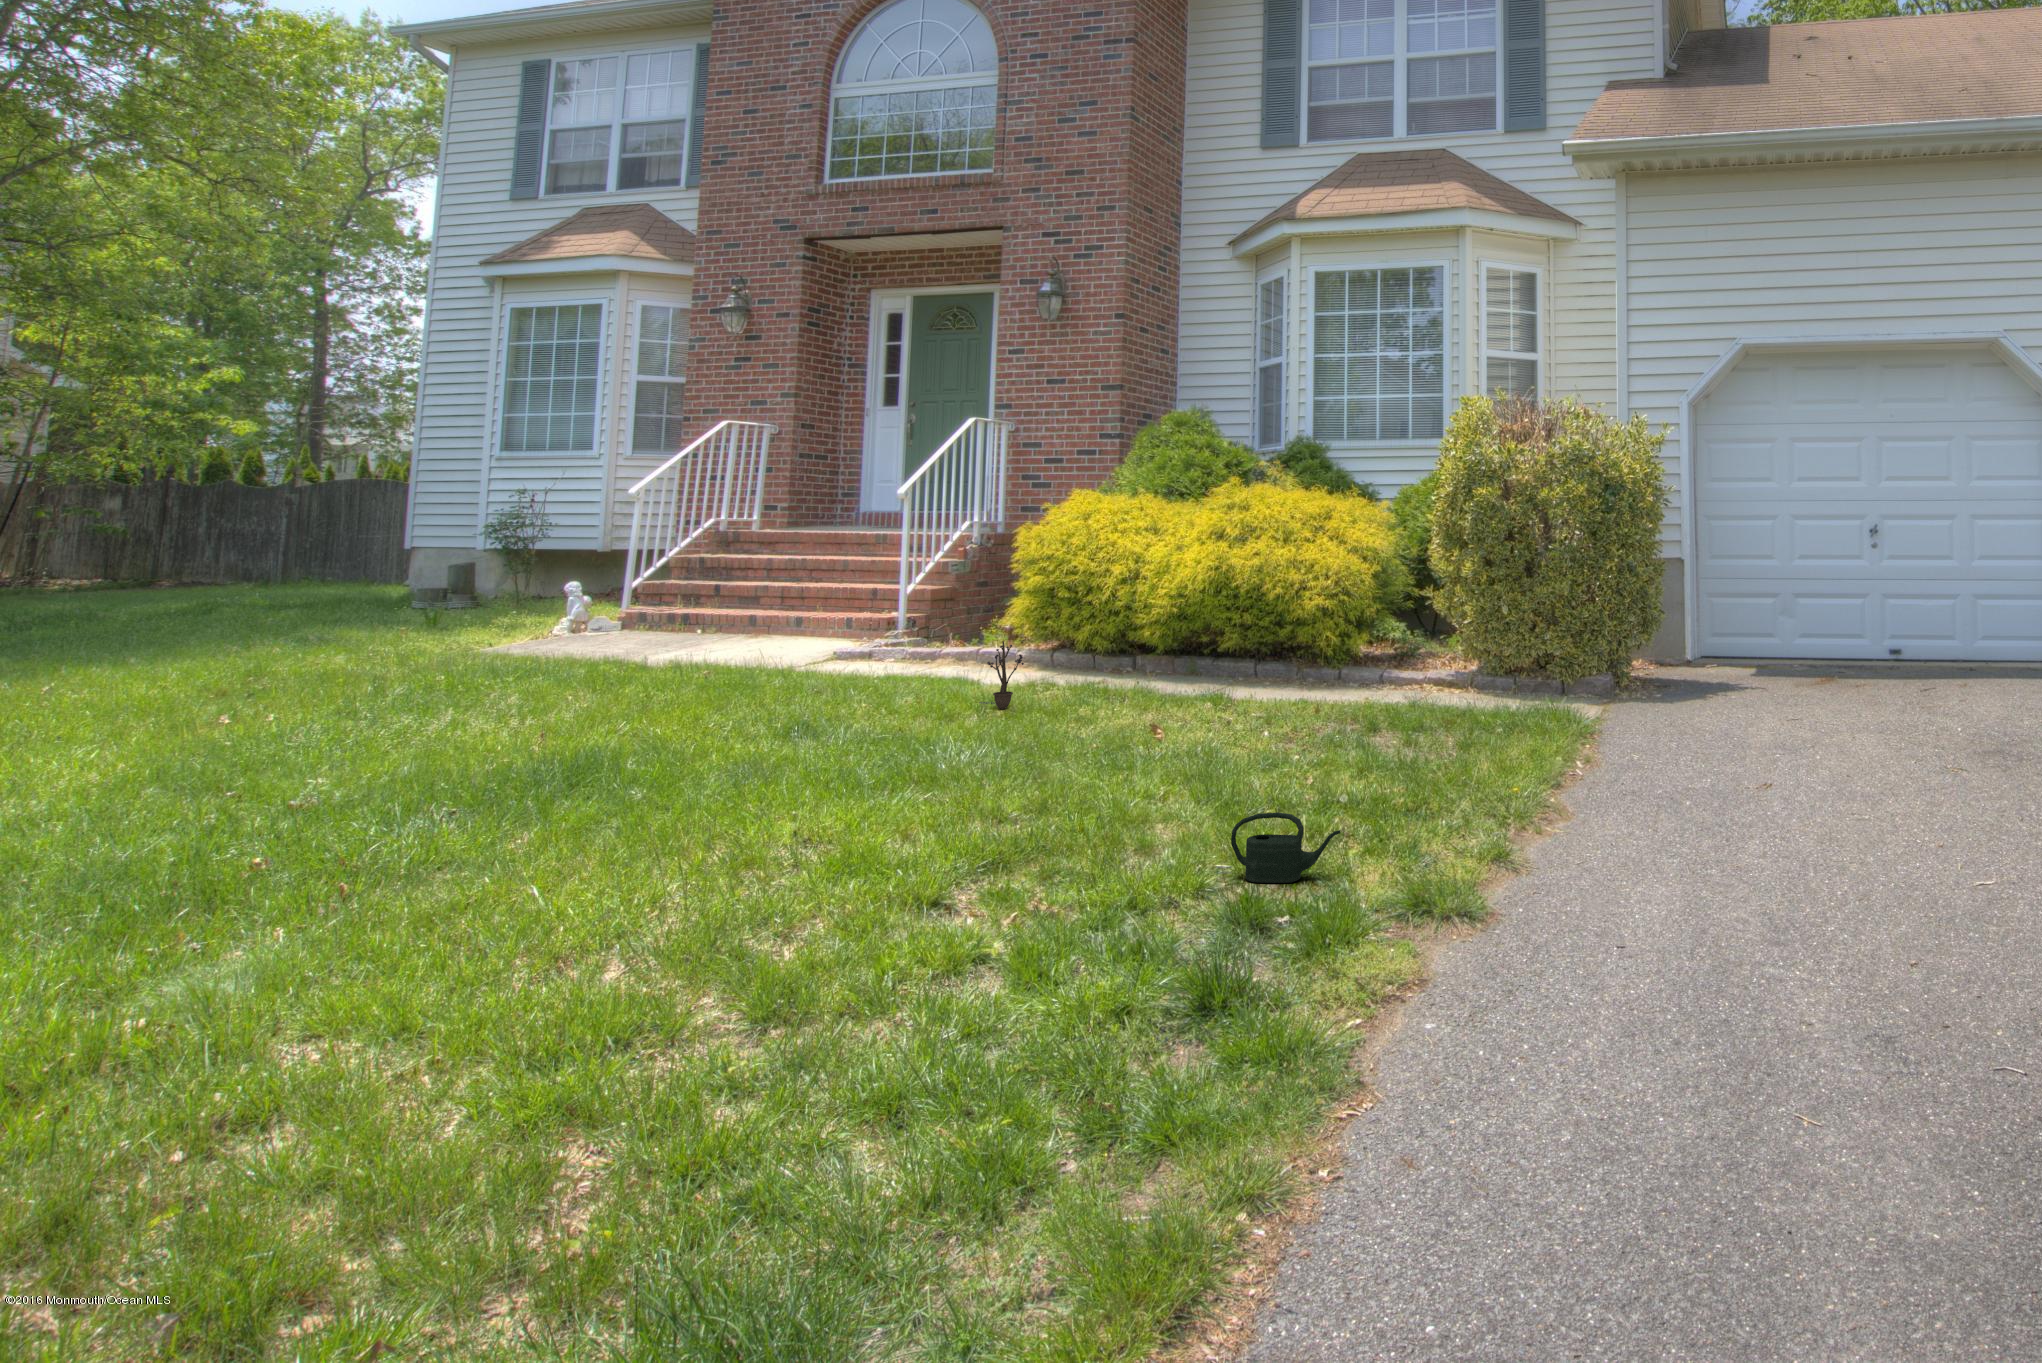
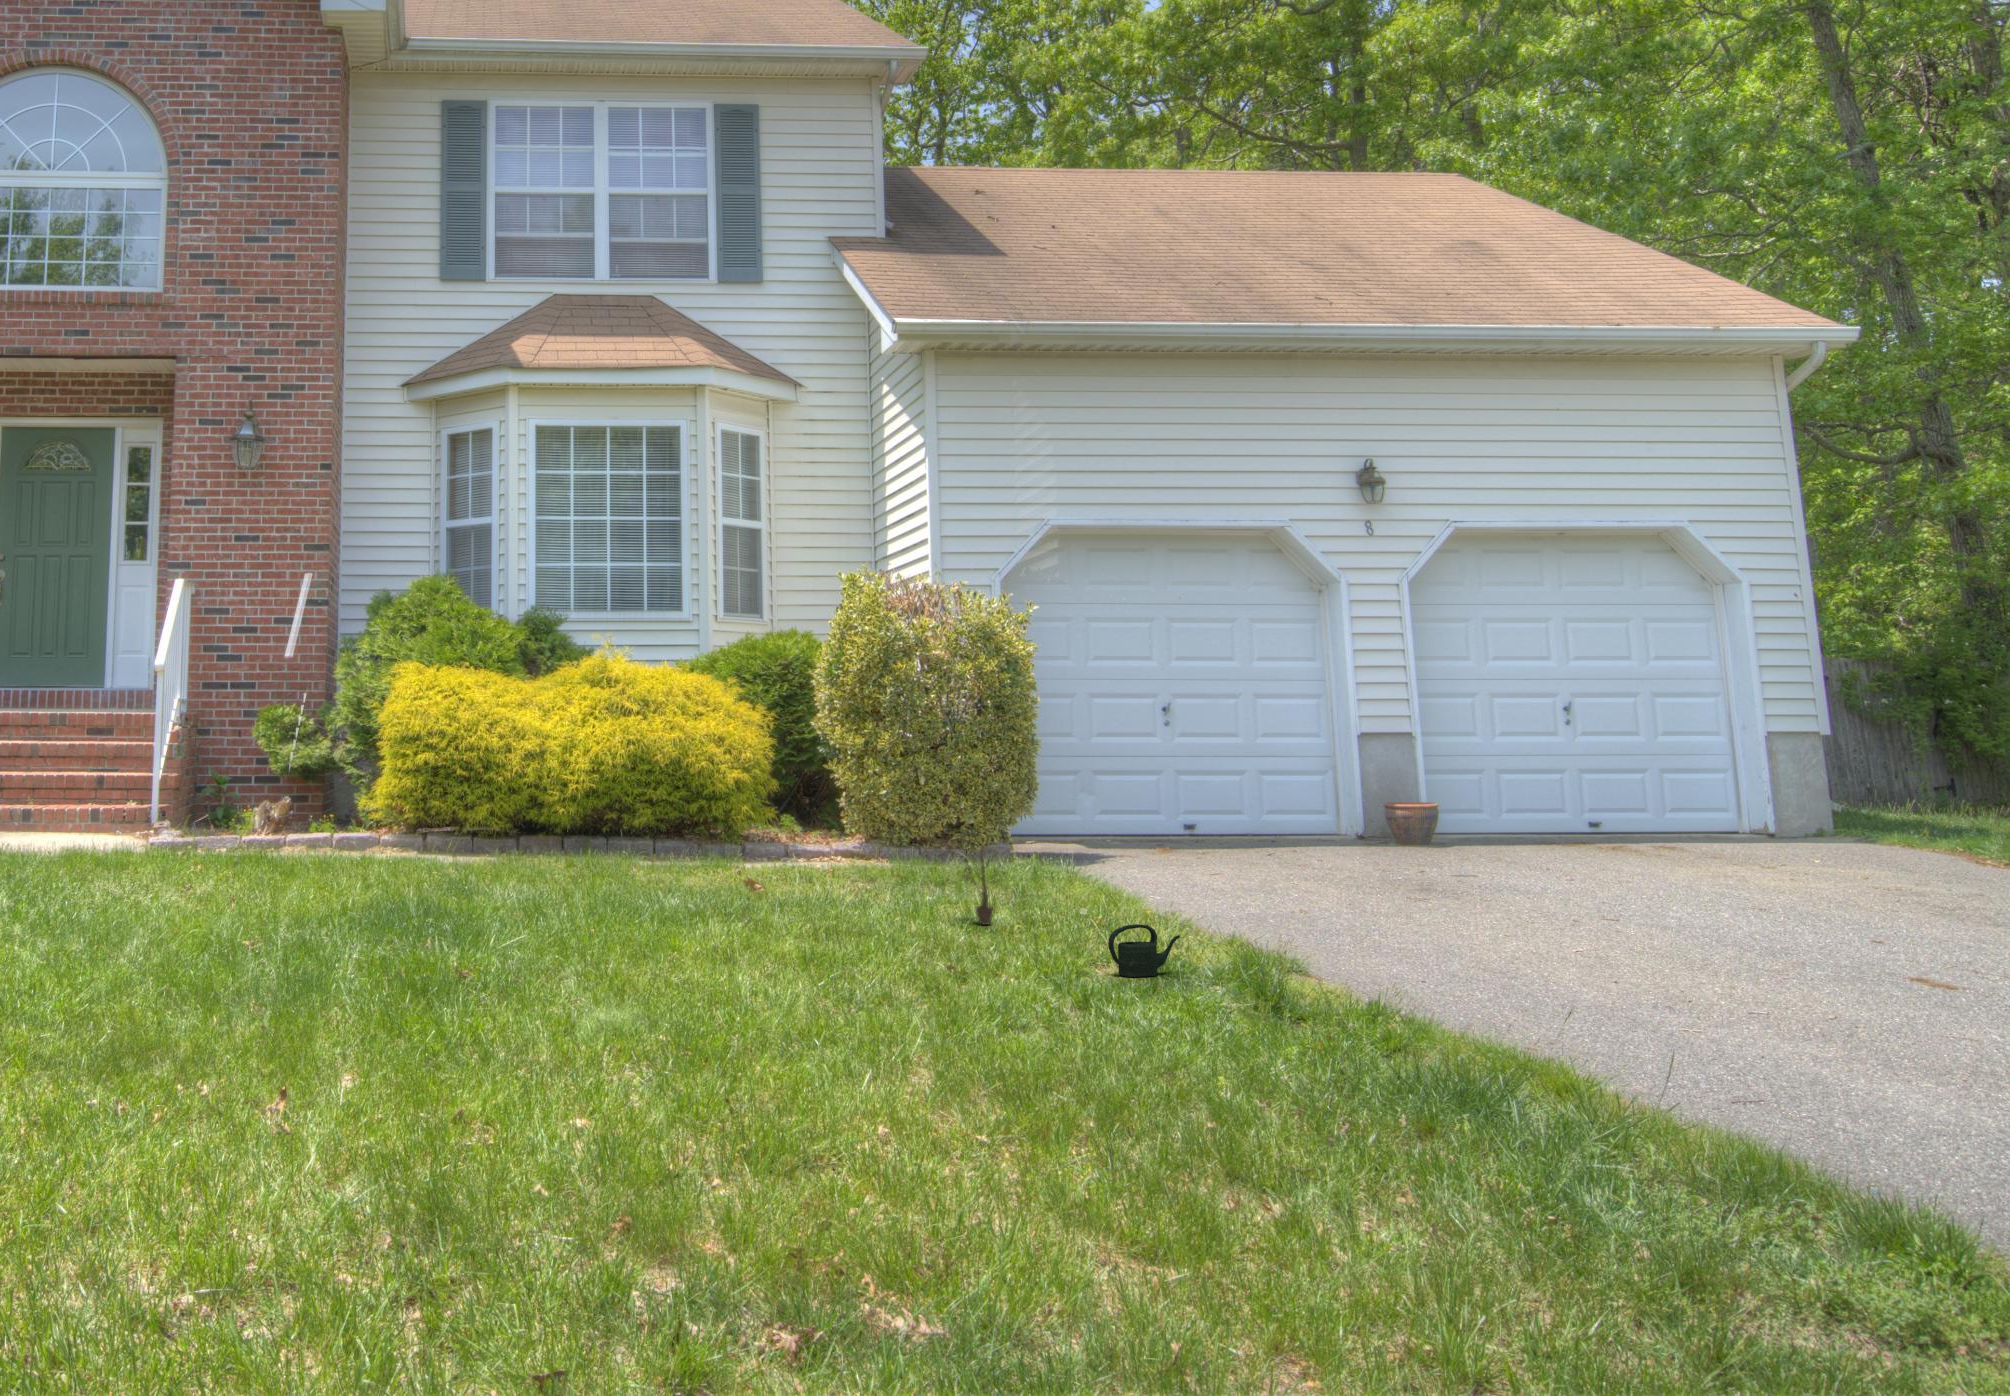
decorative plant: present [979,641,1024,709] -> present [954,855,1005,925]

